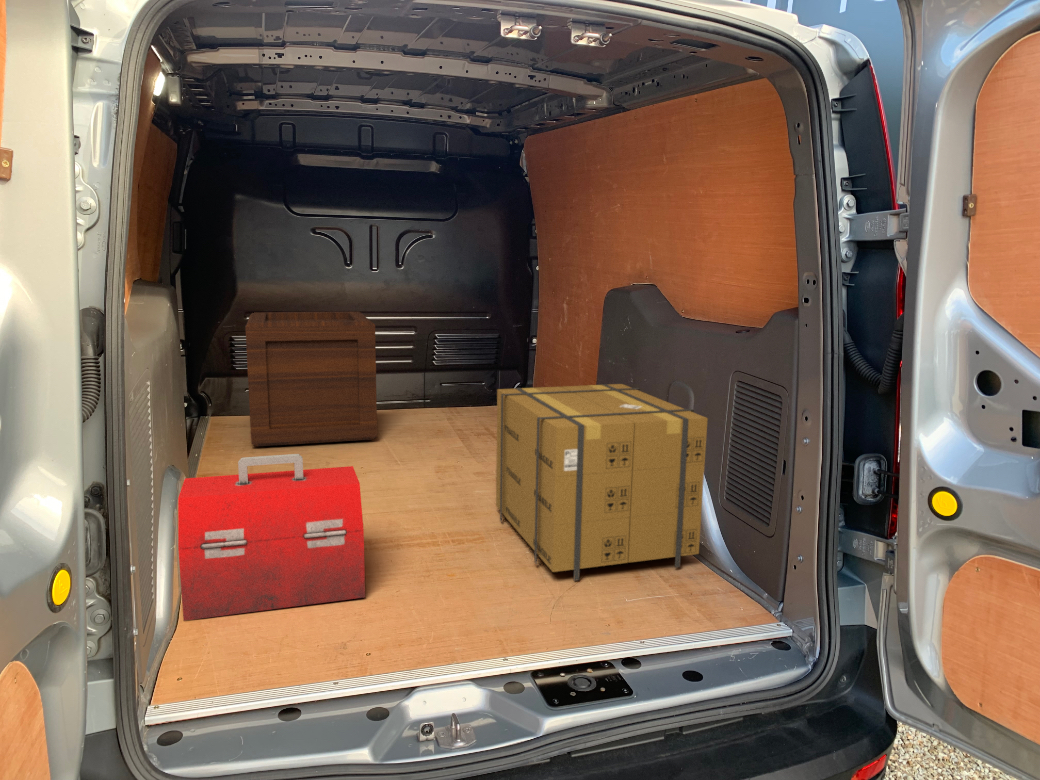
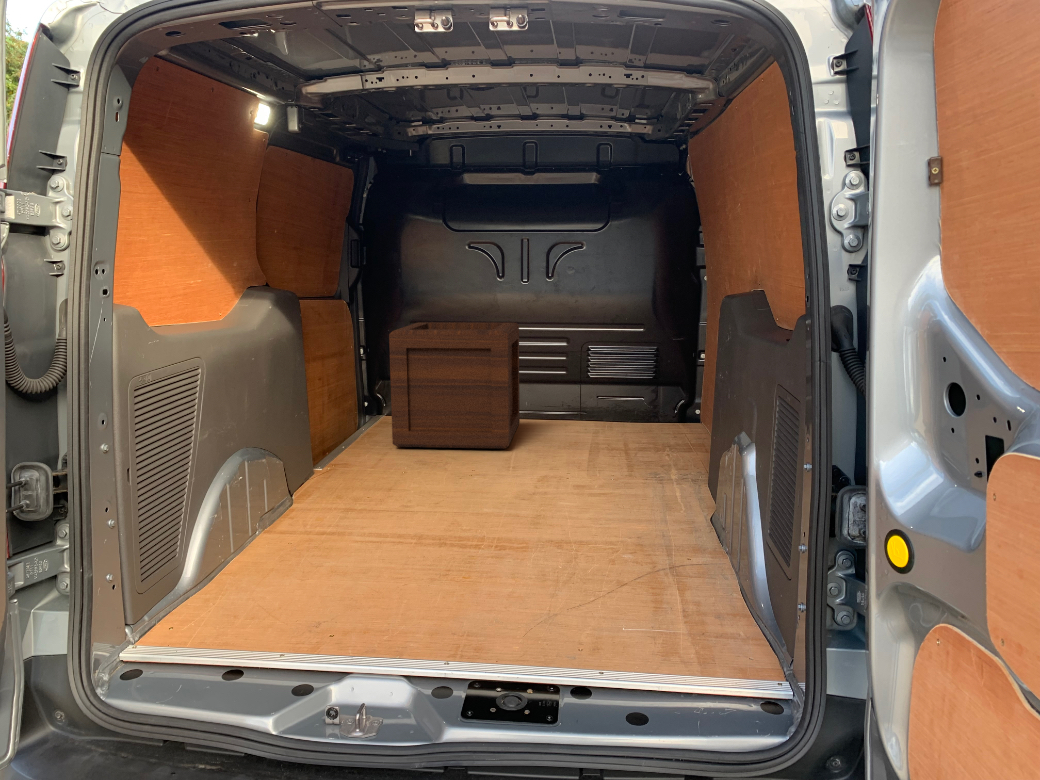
cardboard box: present [496,384,708,581] -> none [564,399,756,609]
toolbox: present [178,454,365,621] -> none [221,446,404,589]

